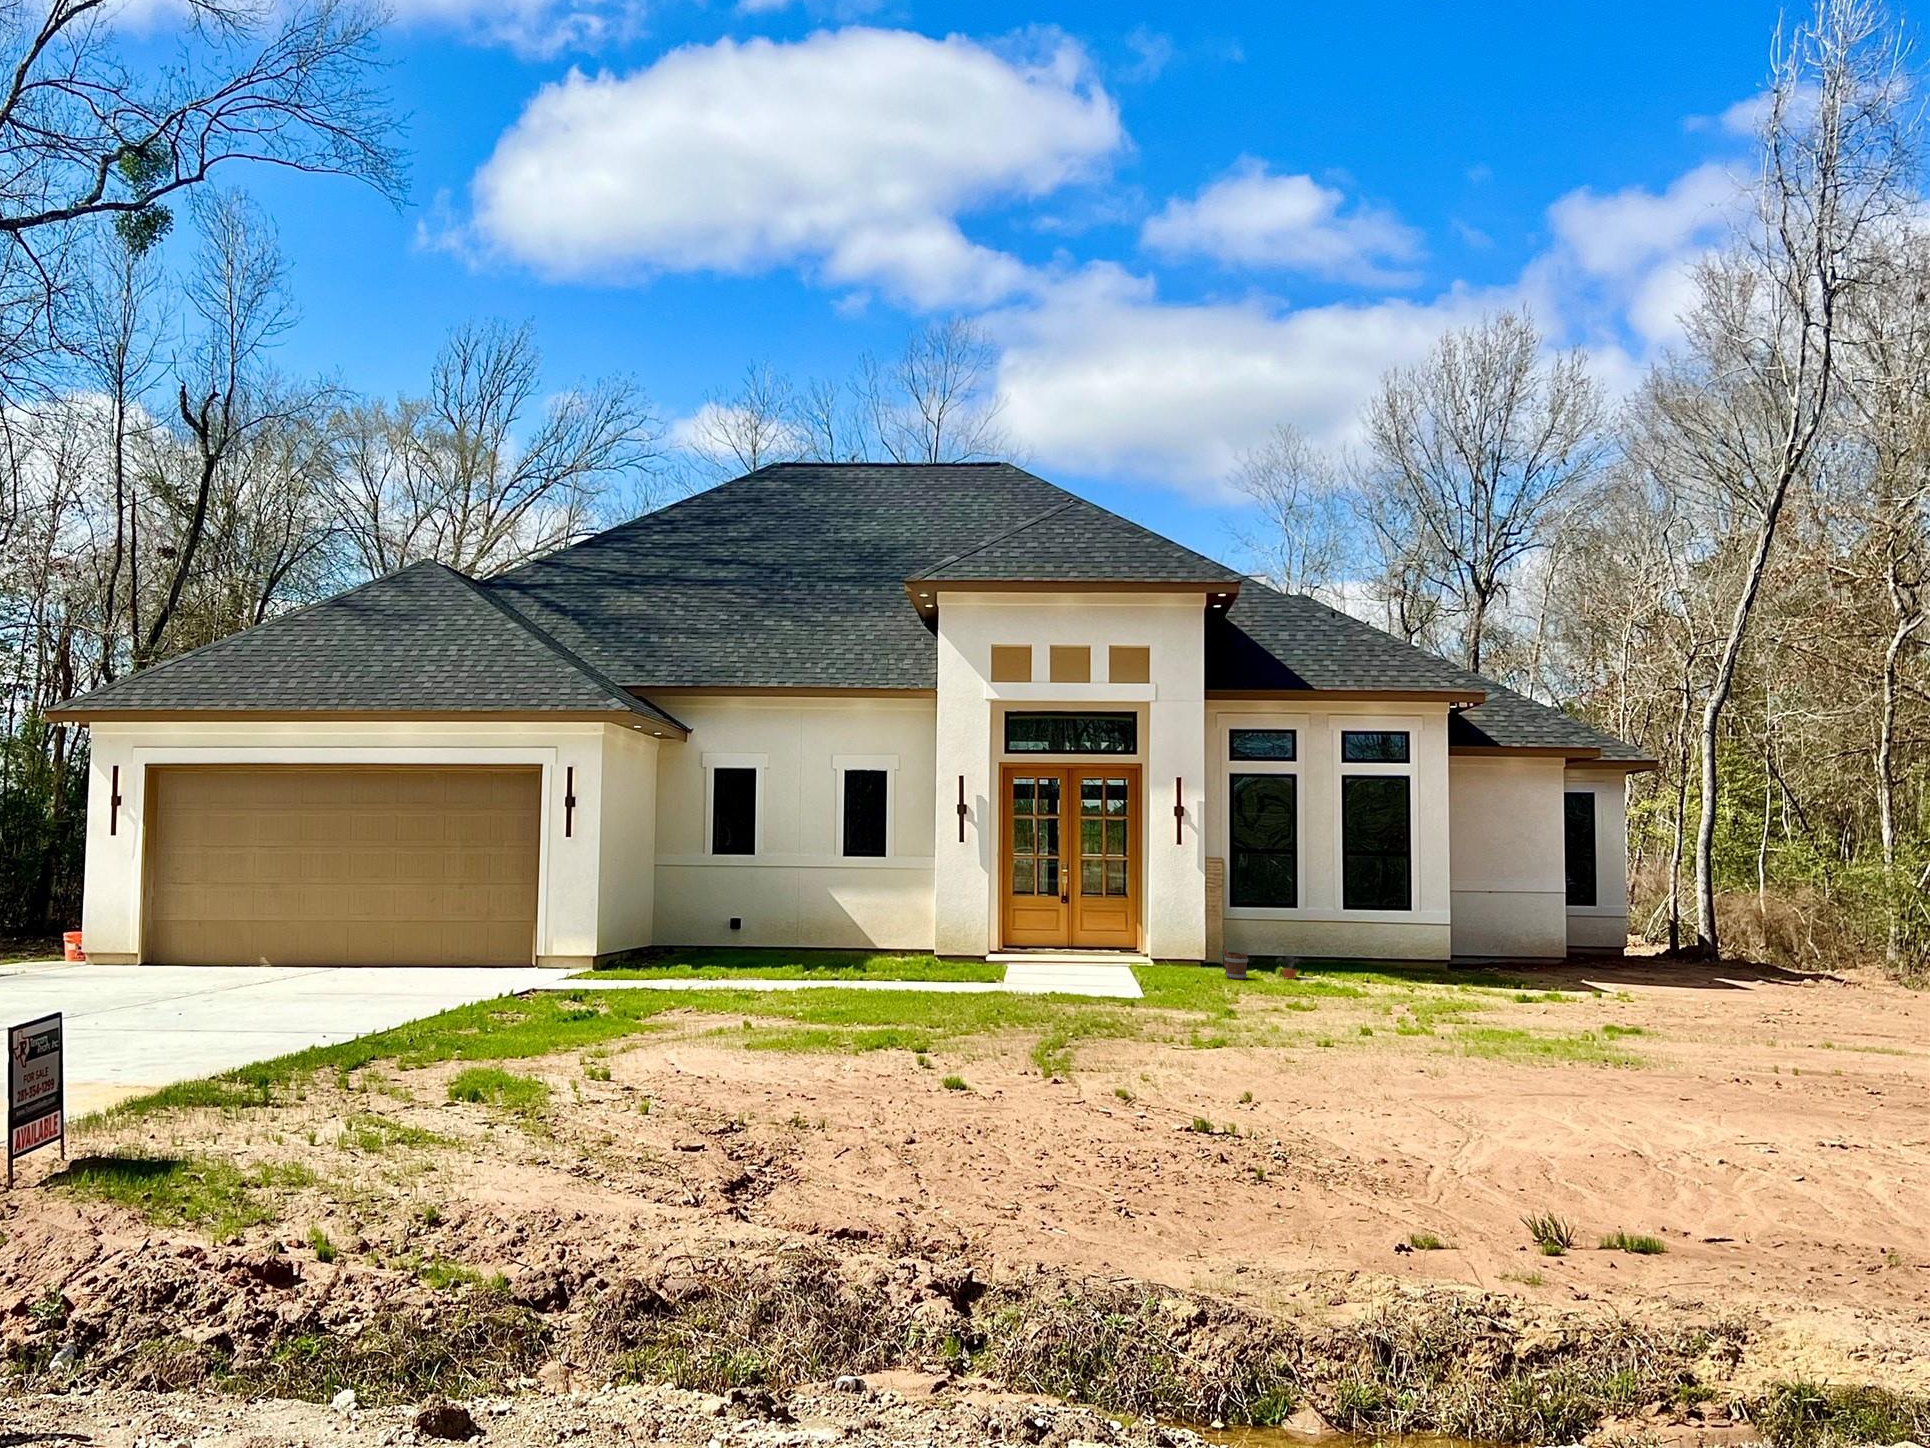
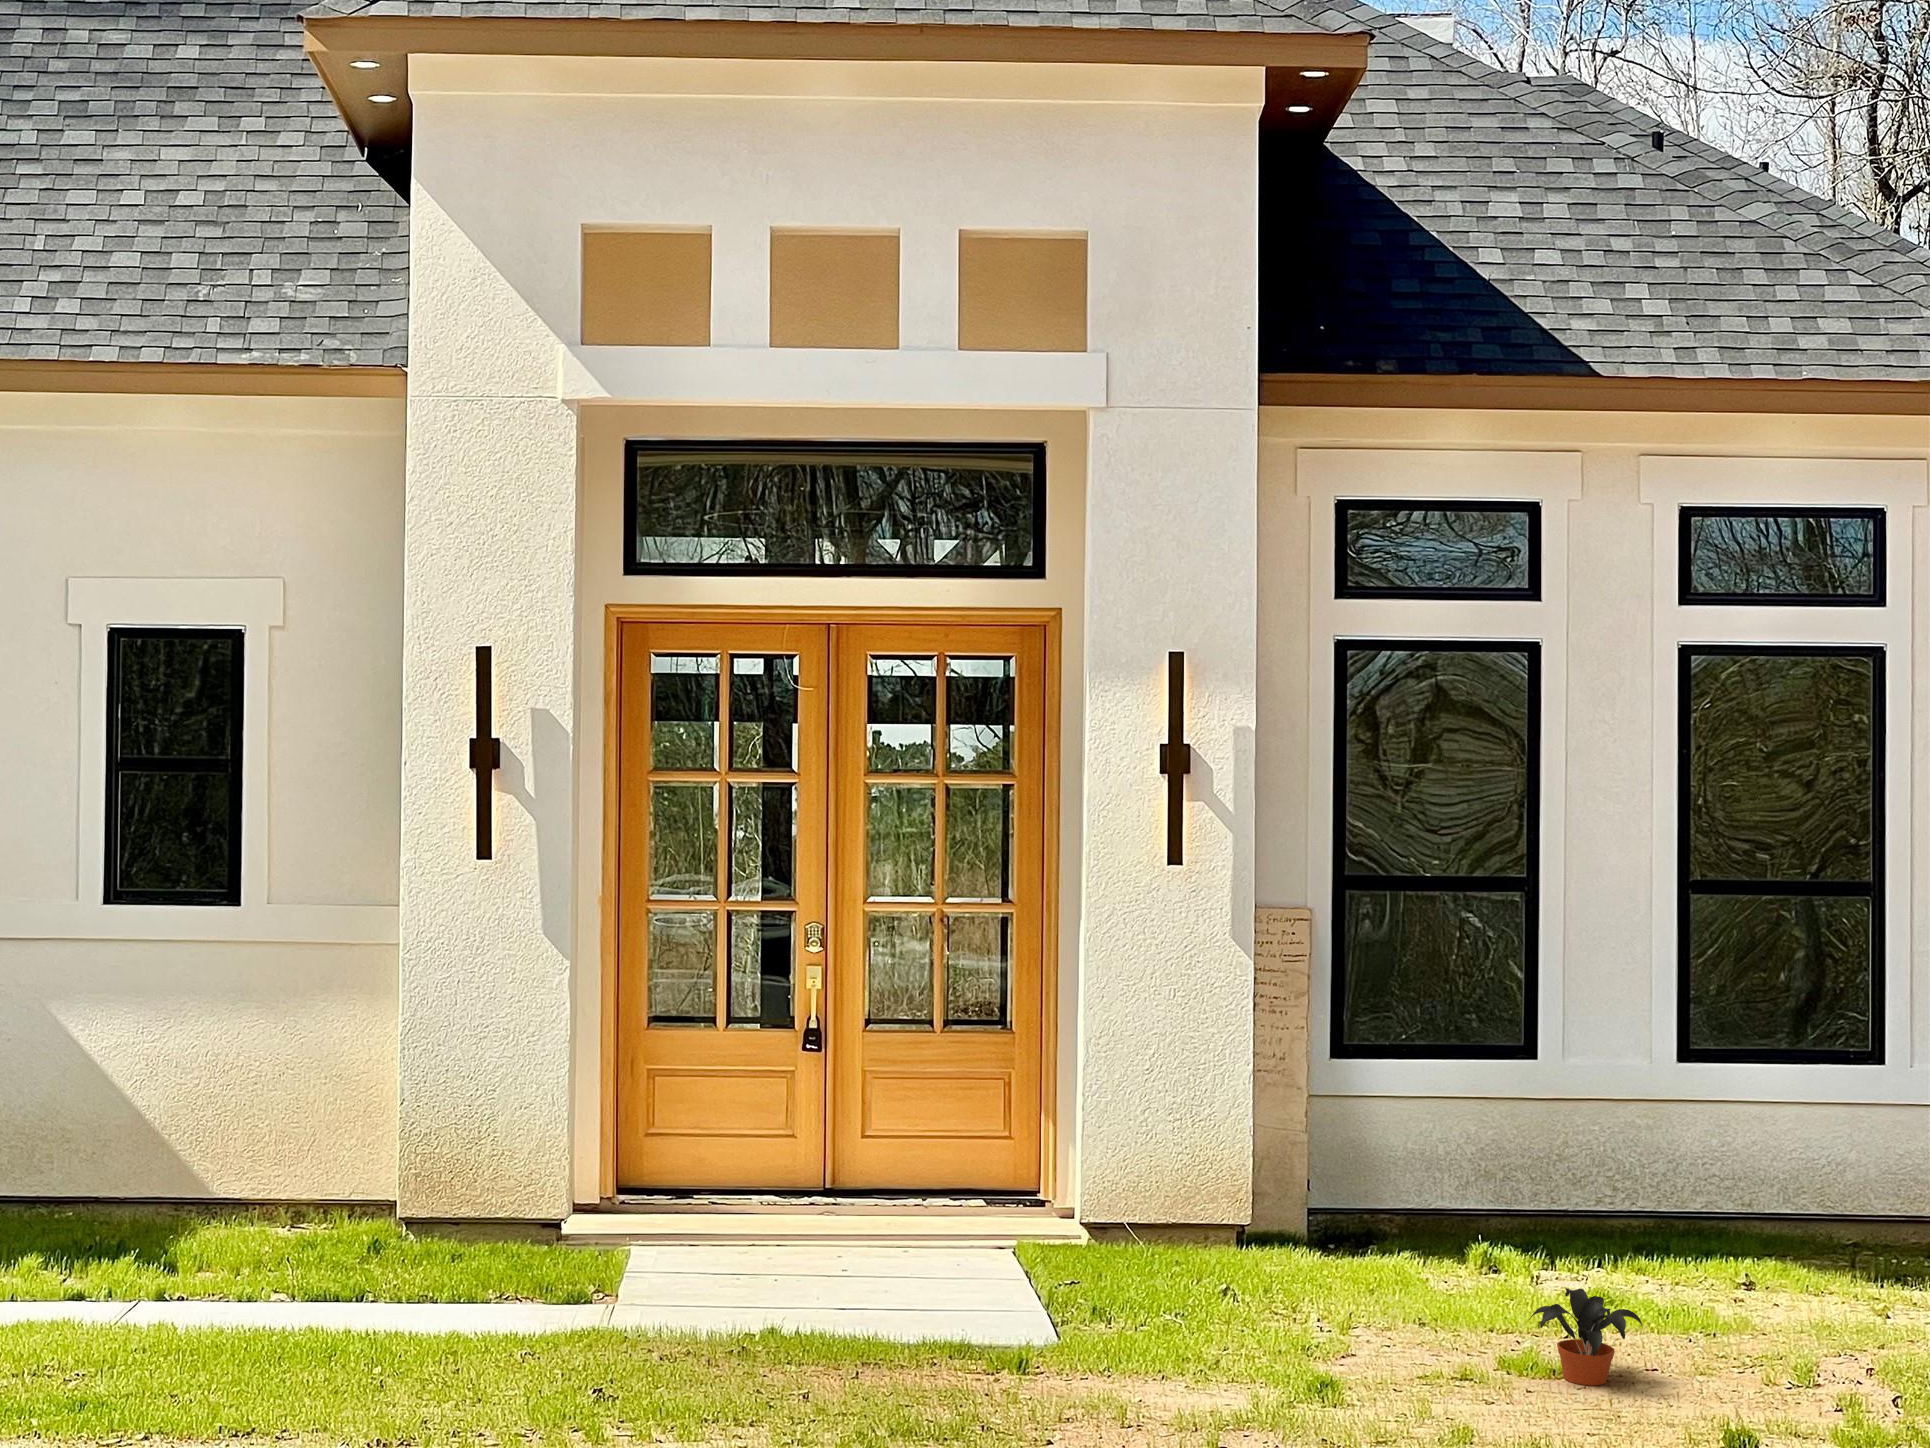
bucket: present [1223,948,1249,980] -> none [1343,1273,1445,1407]

